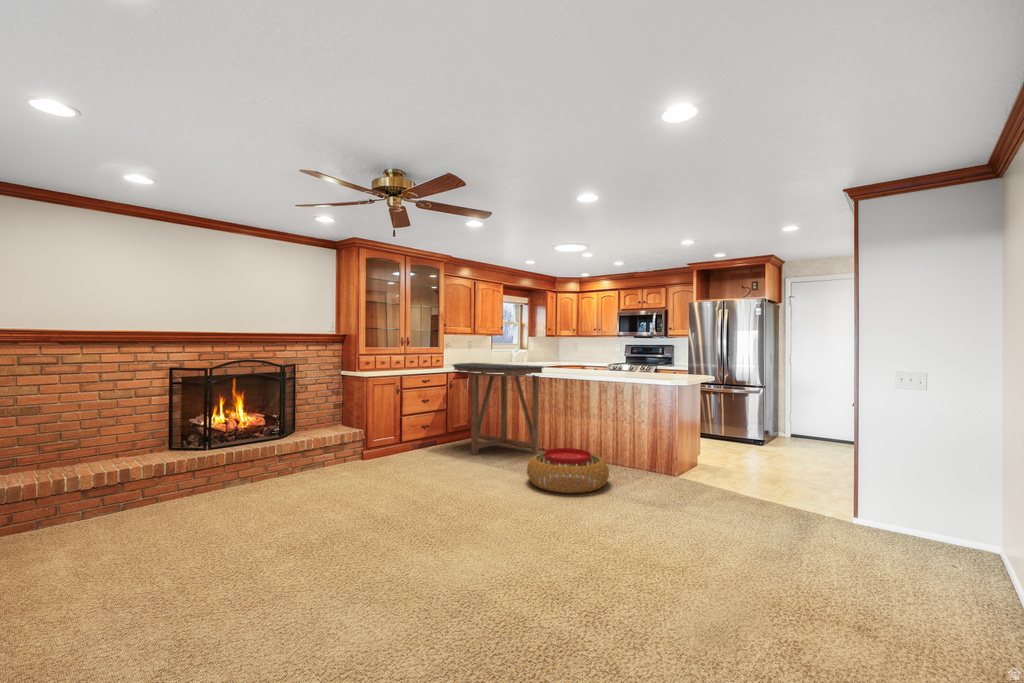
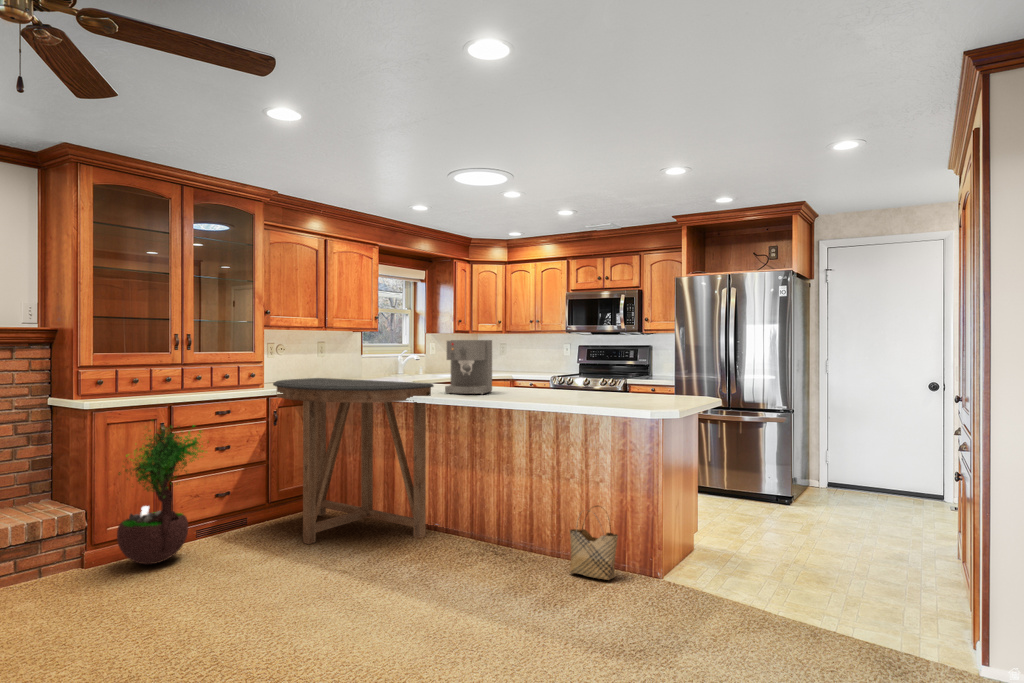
coffee maker: none [550,341,576,373] -> present [445,340,492,395]
potted tree: none [379,383,425,460] -> present [117,425,204,564]
woven basket: none [623,435,652,476] -> present [570,506,618,580]
pouf: present [527,448,609,493] -> none [387,536,541,632]

